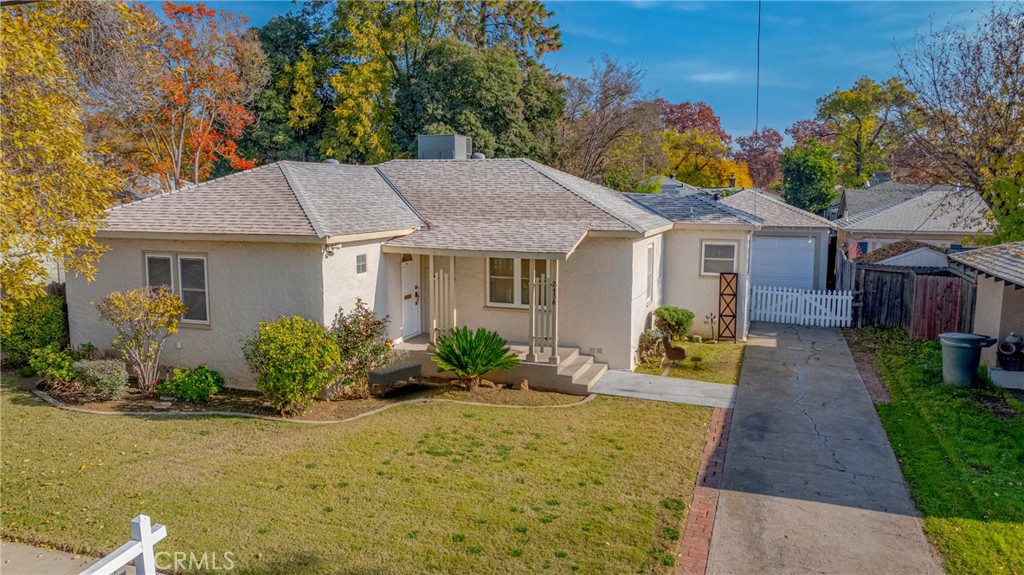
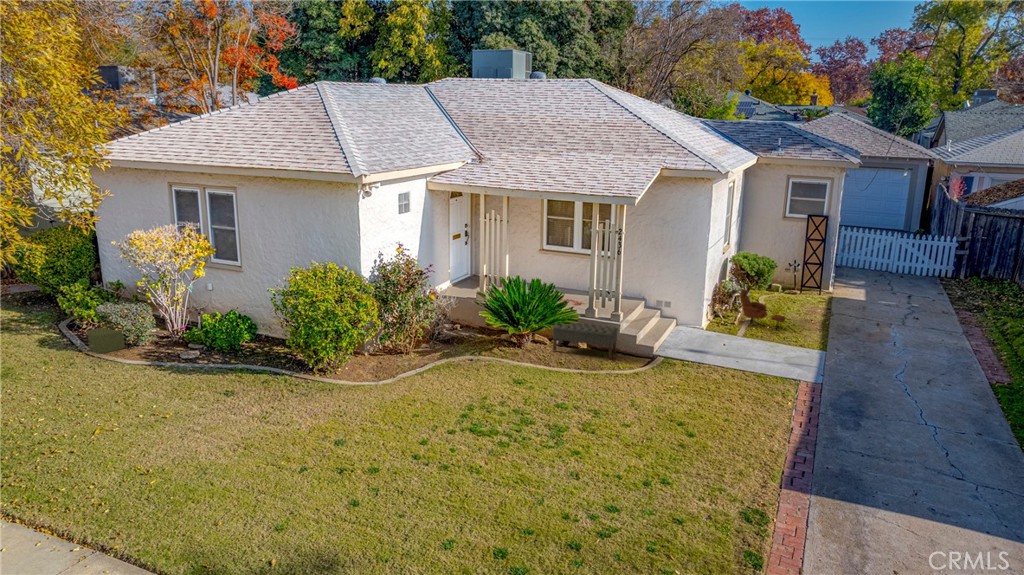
bench: present [368,361,422,397] -> present [553,323,618,359]
potted plant: present [14,365,43,390] -> none [44,303,78,328]
storage box: none [59,383,96,408] -> present [87,327,125,353]

